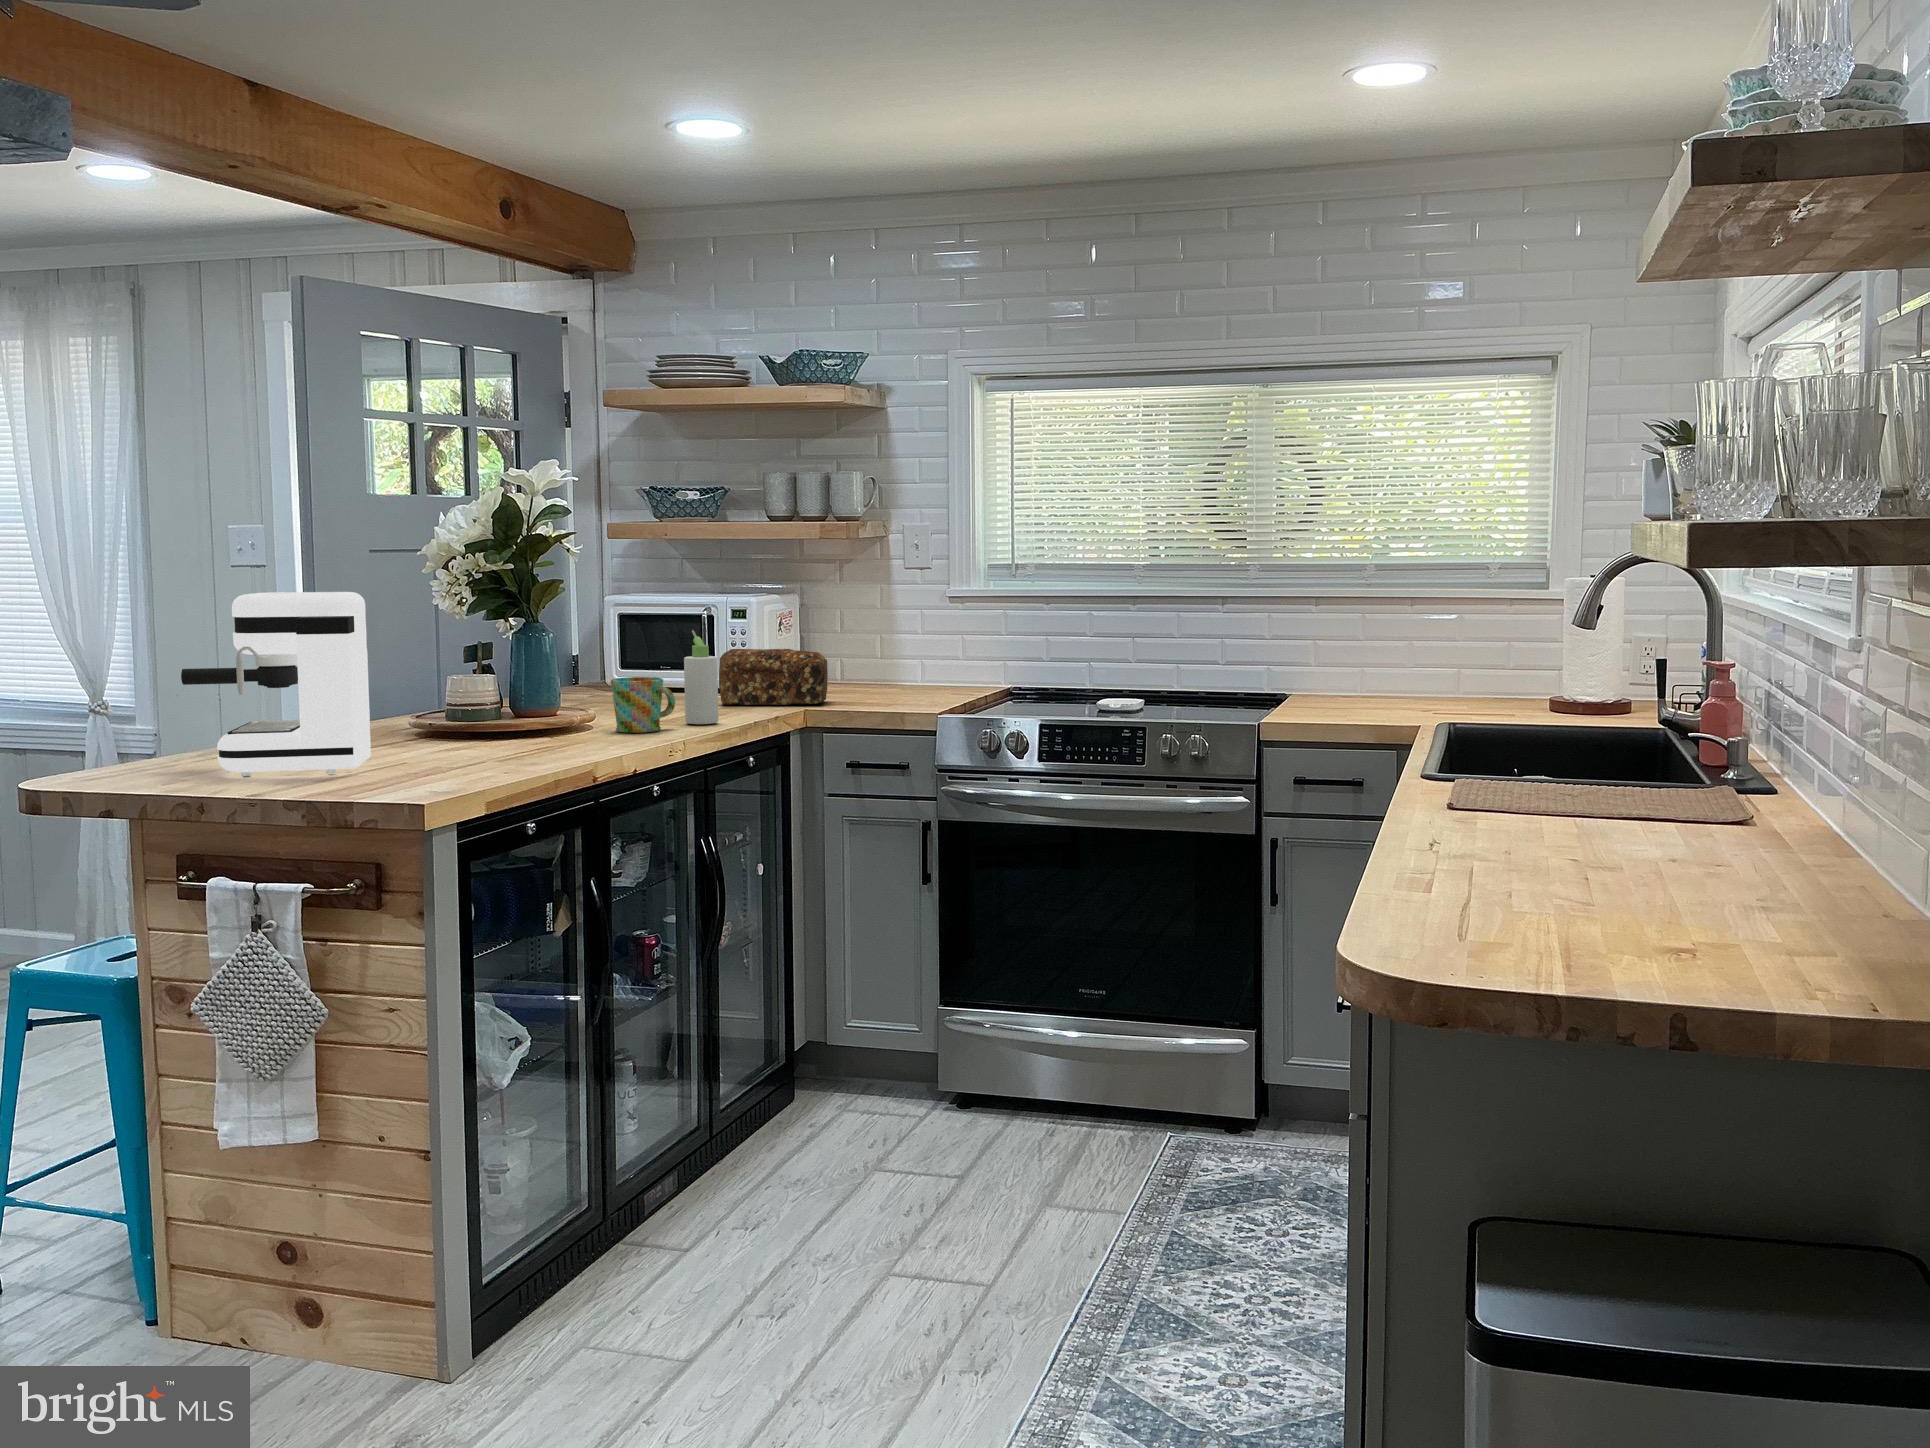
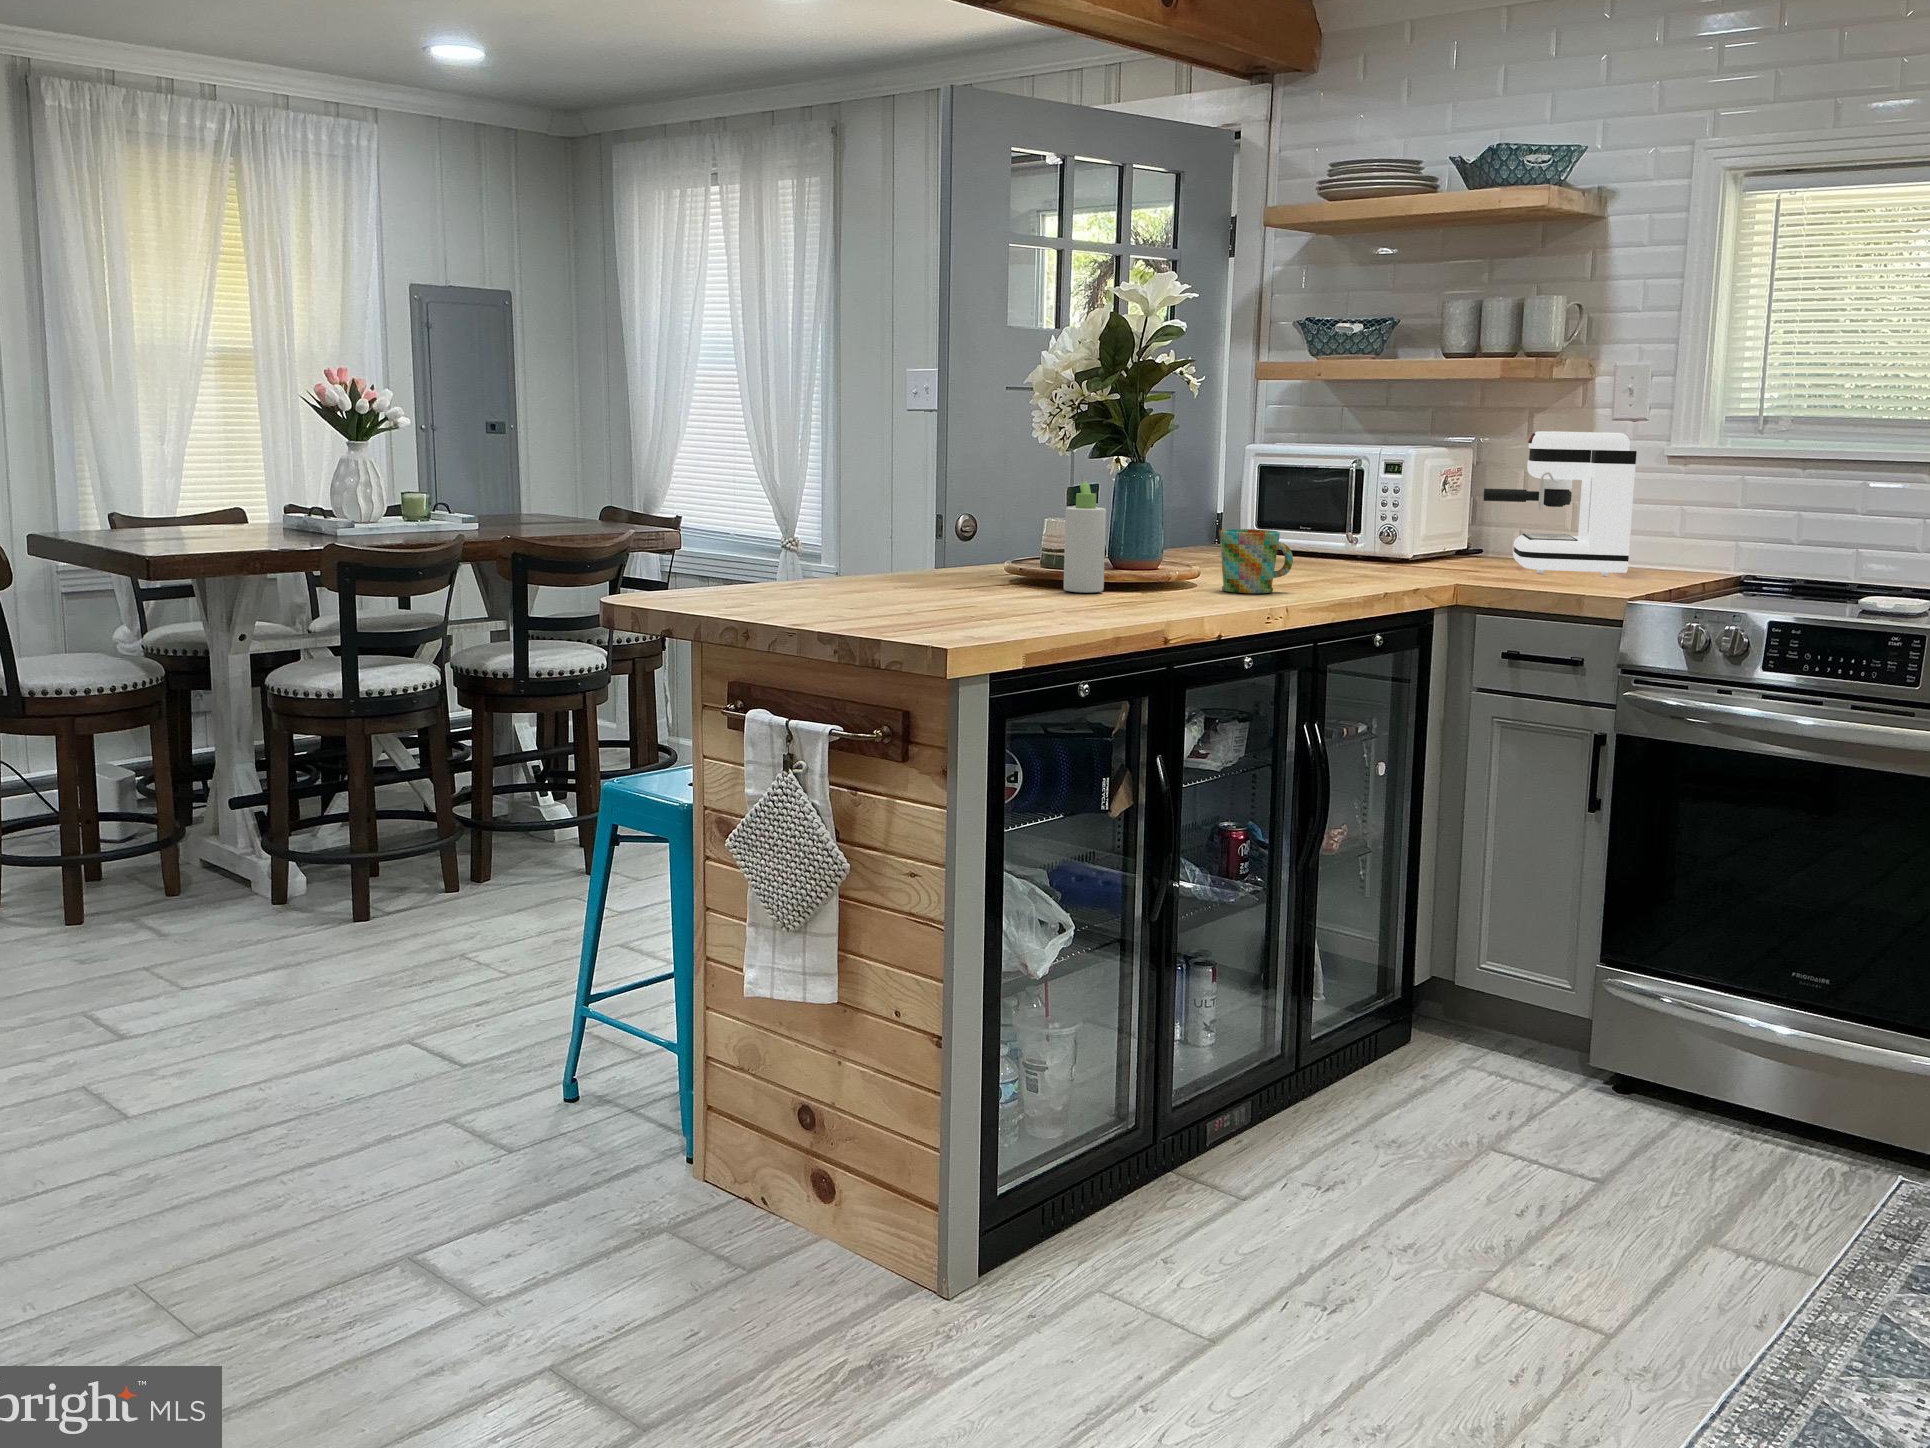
coffee maker: present [181,592,371,776] -> present [1484,431,1637,576]
bottle: present [684,630,718,724] -> present [1064,474,1106,593]
bread loaf: present [719,649,828,705] -> none [1361,507,1496,578]

